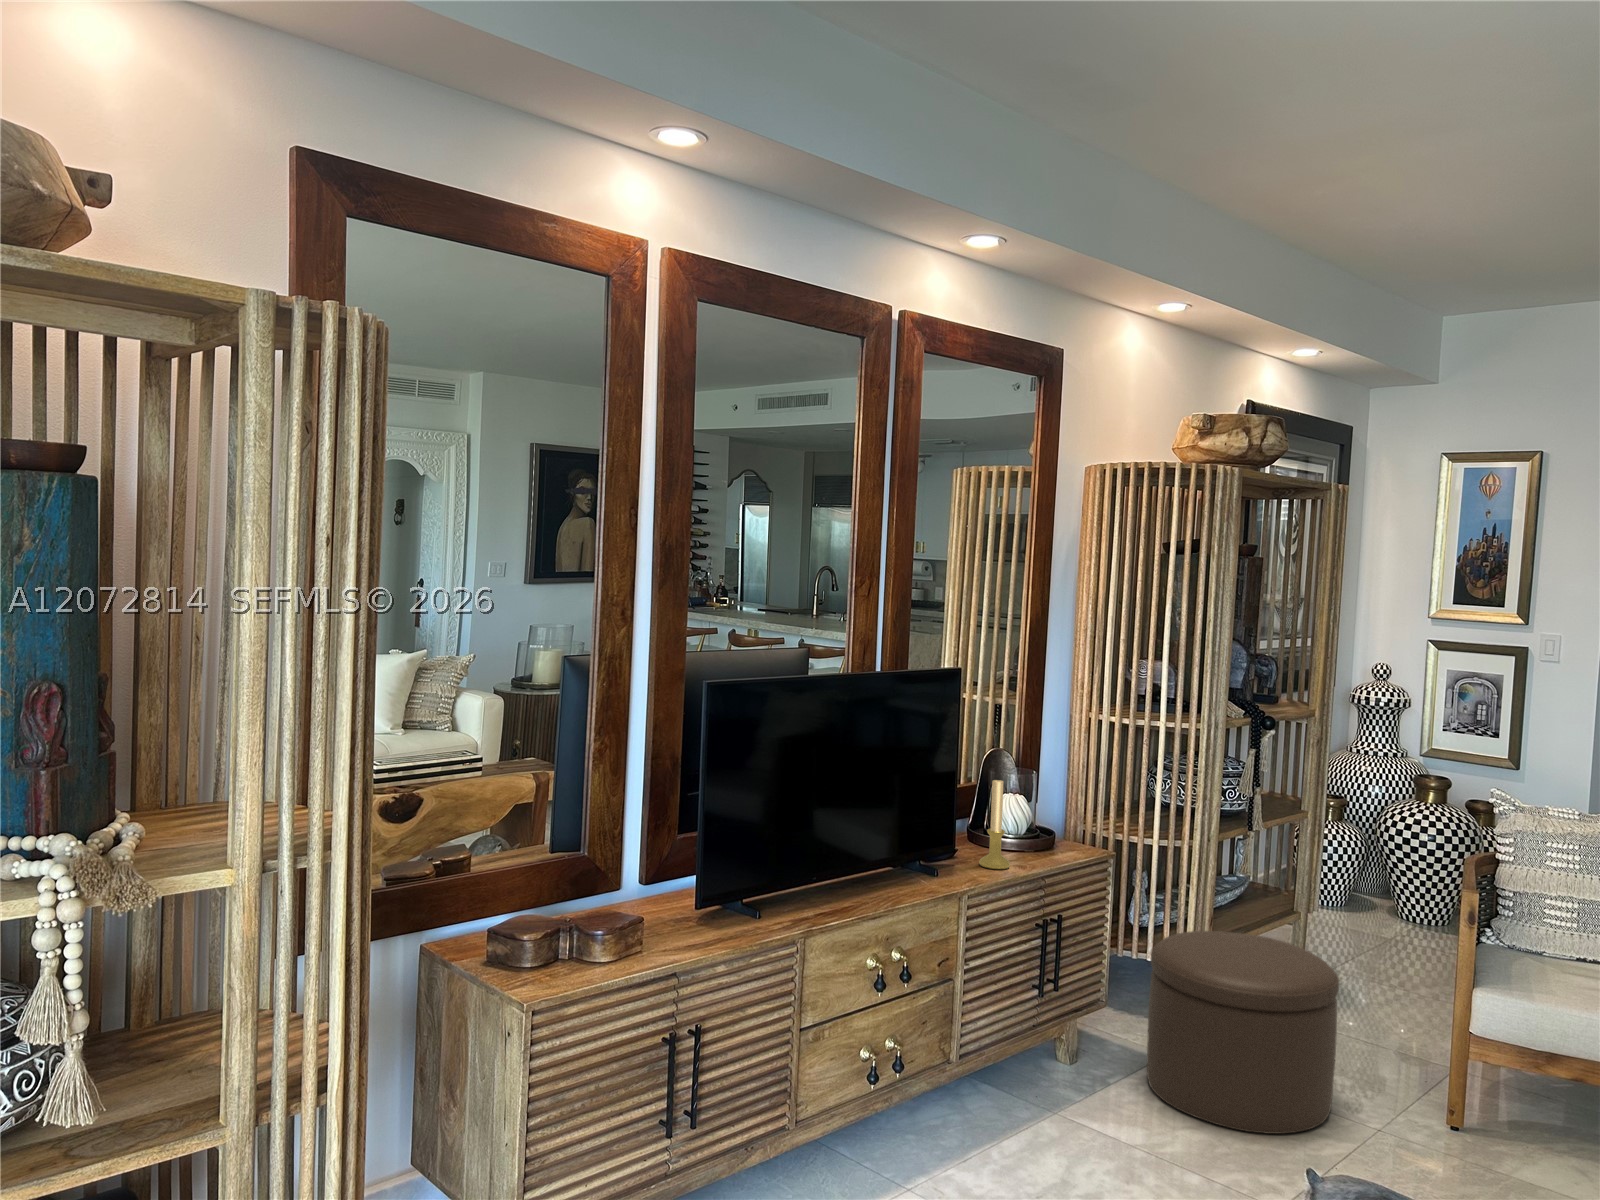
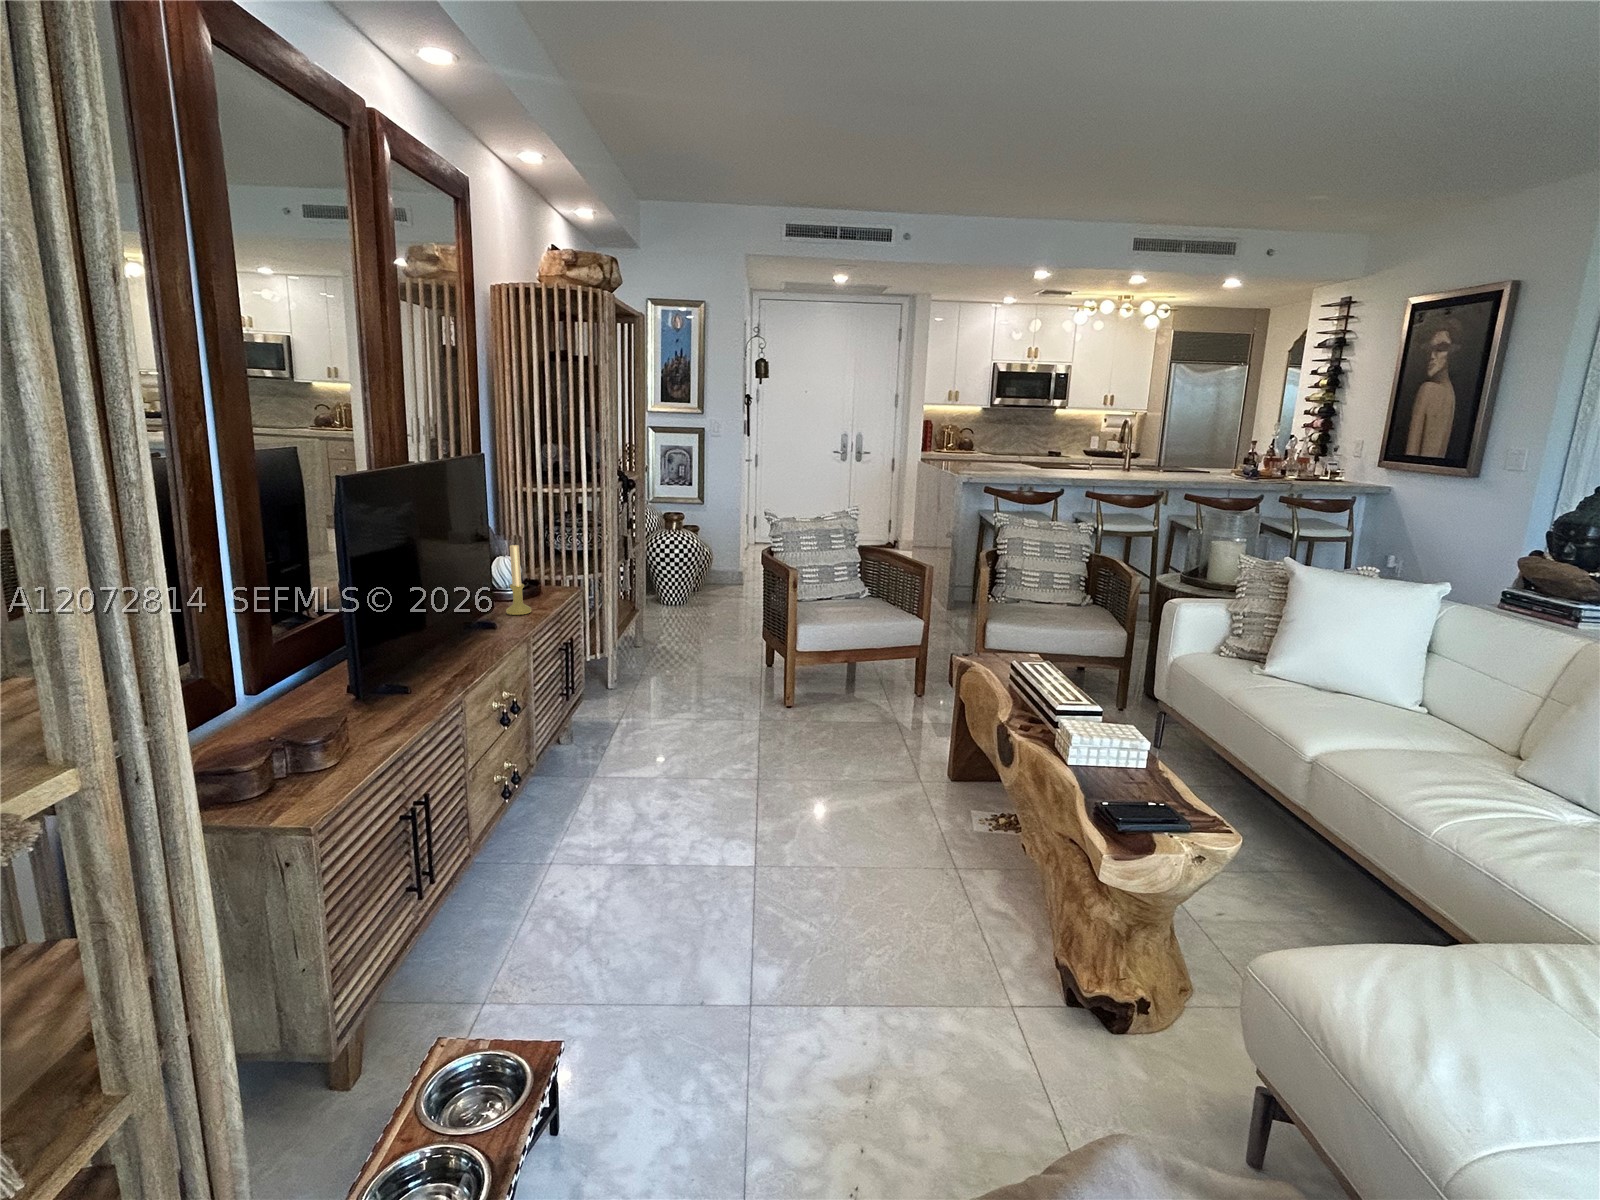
ottoman: present [1147,931,1339,1134] -> none [617,623,735,745]

